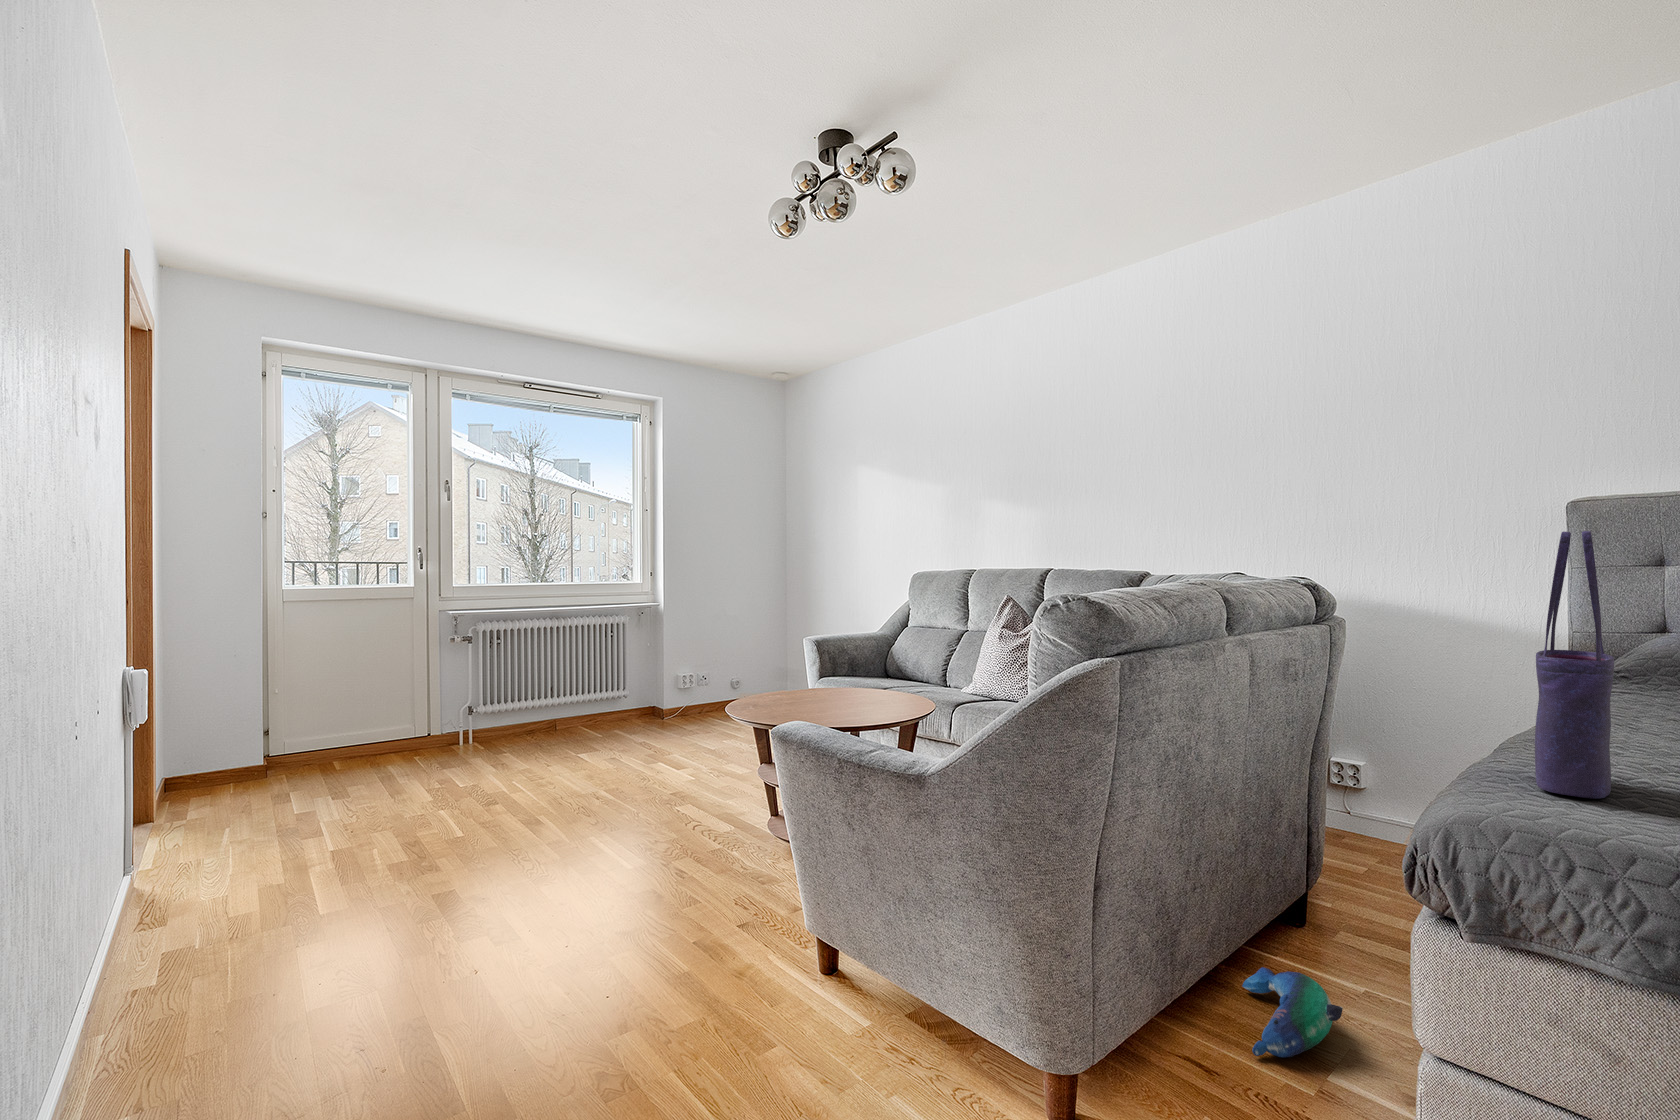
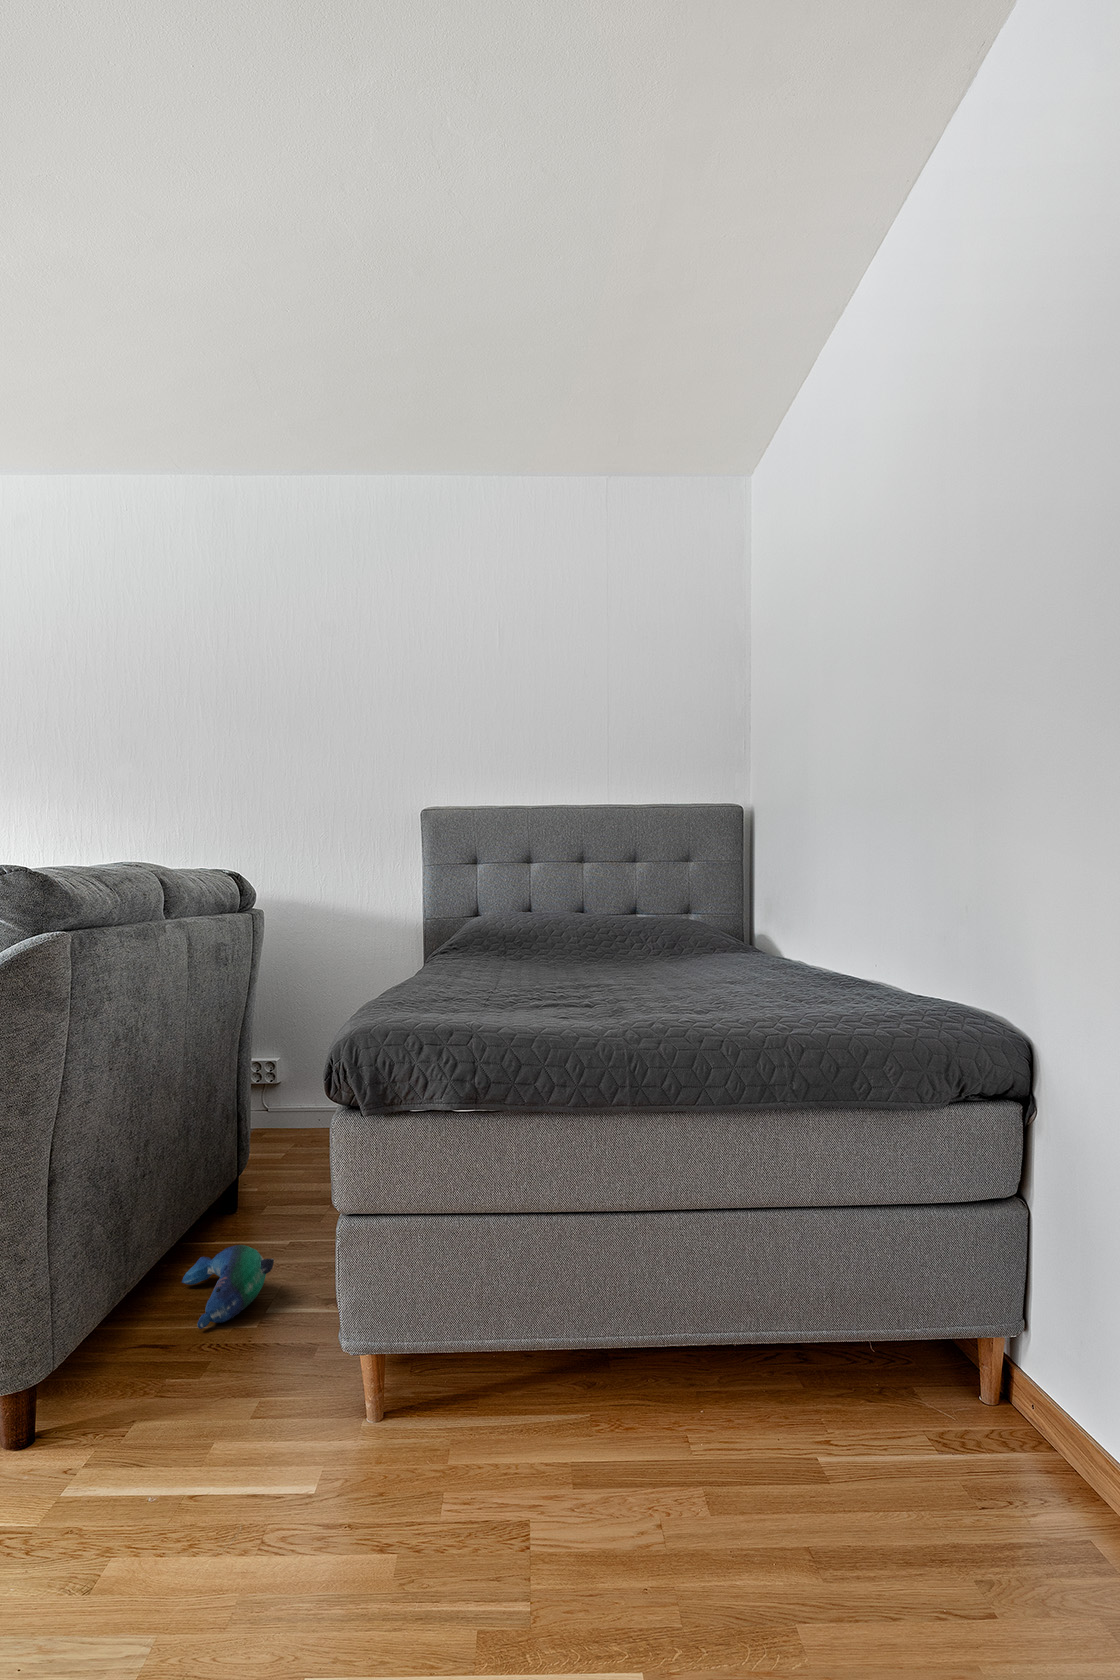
tote bag: present [1535,531,1614,799] -> none [405,810,449,1009]

